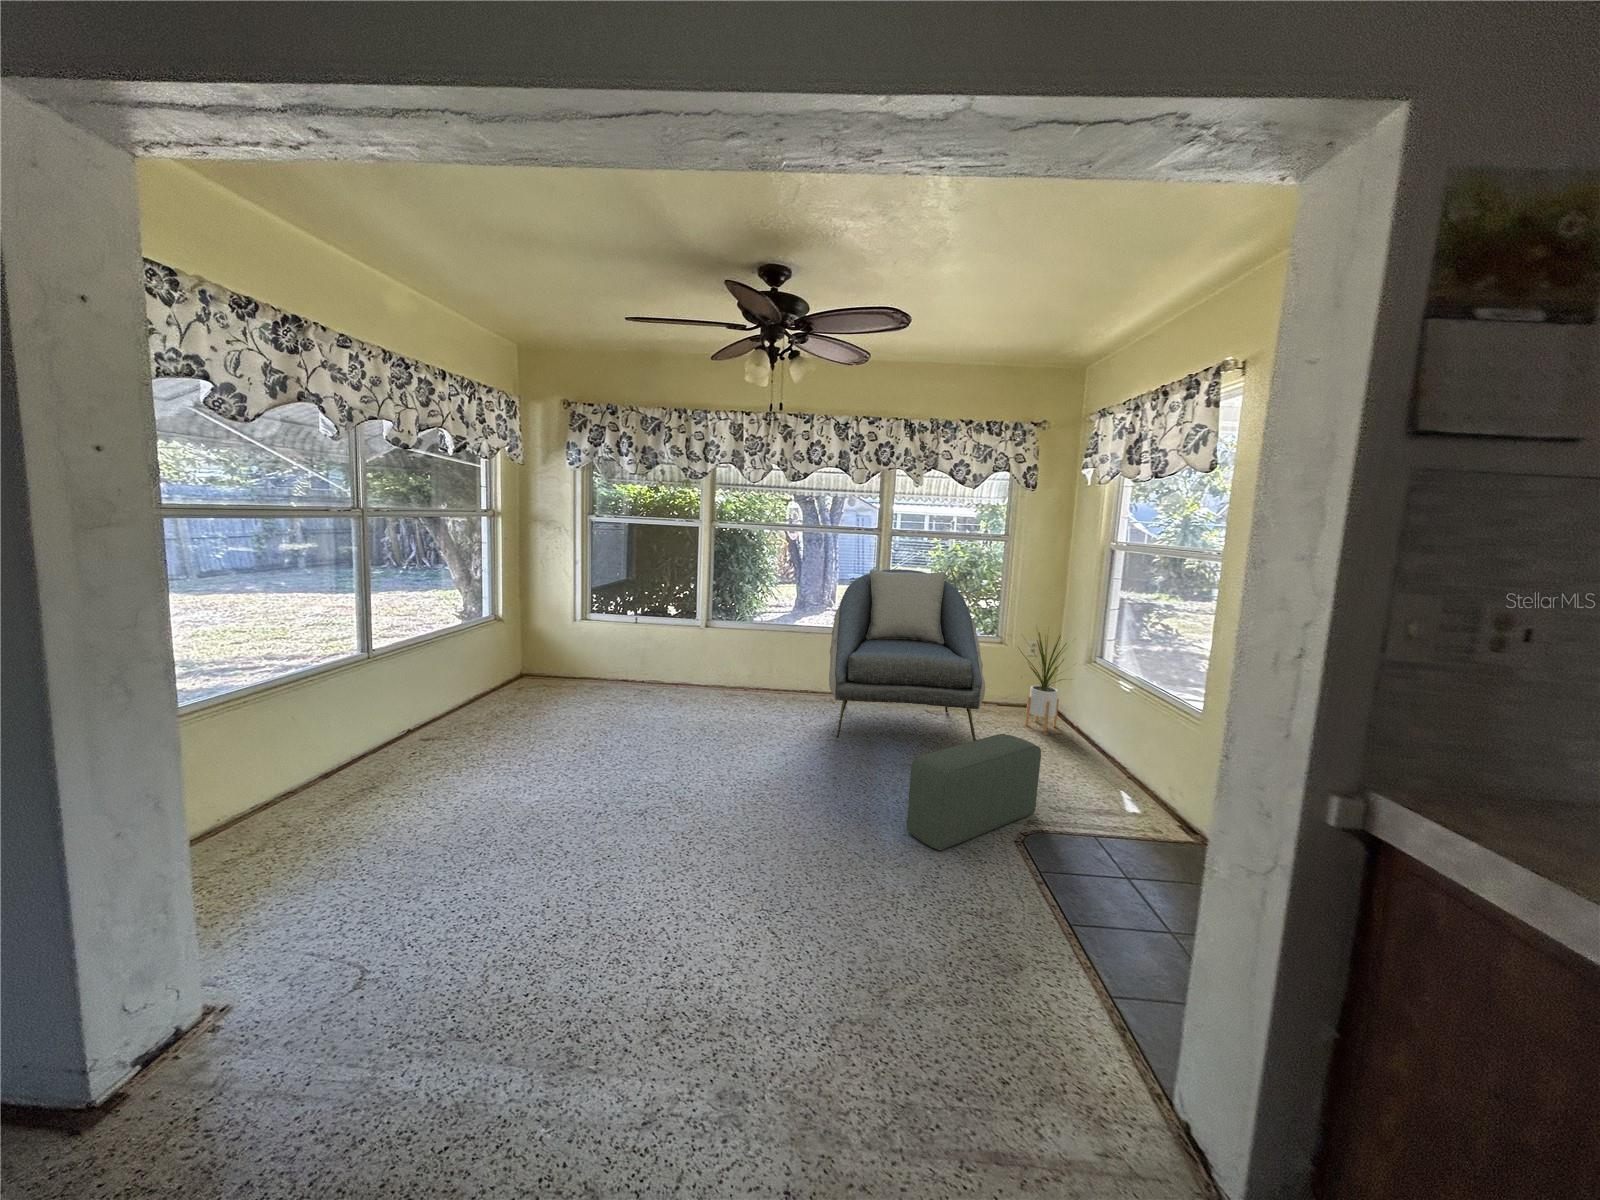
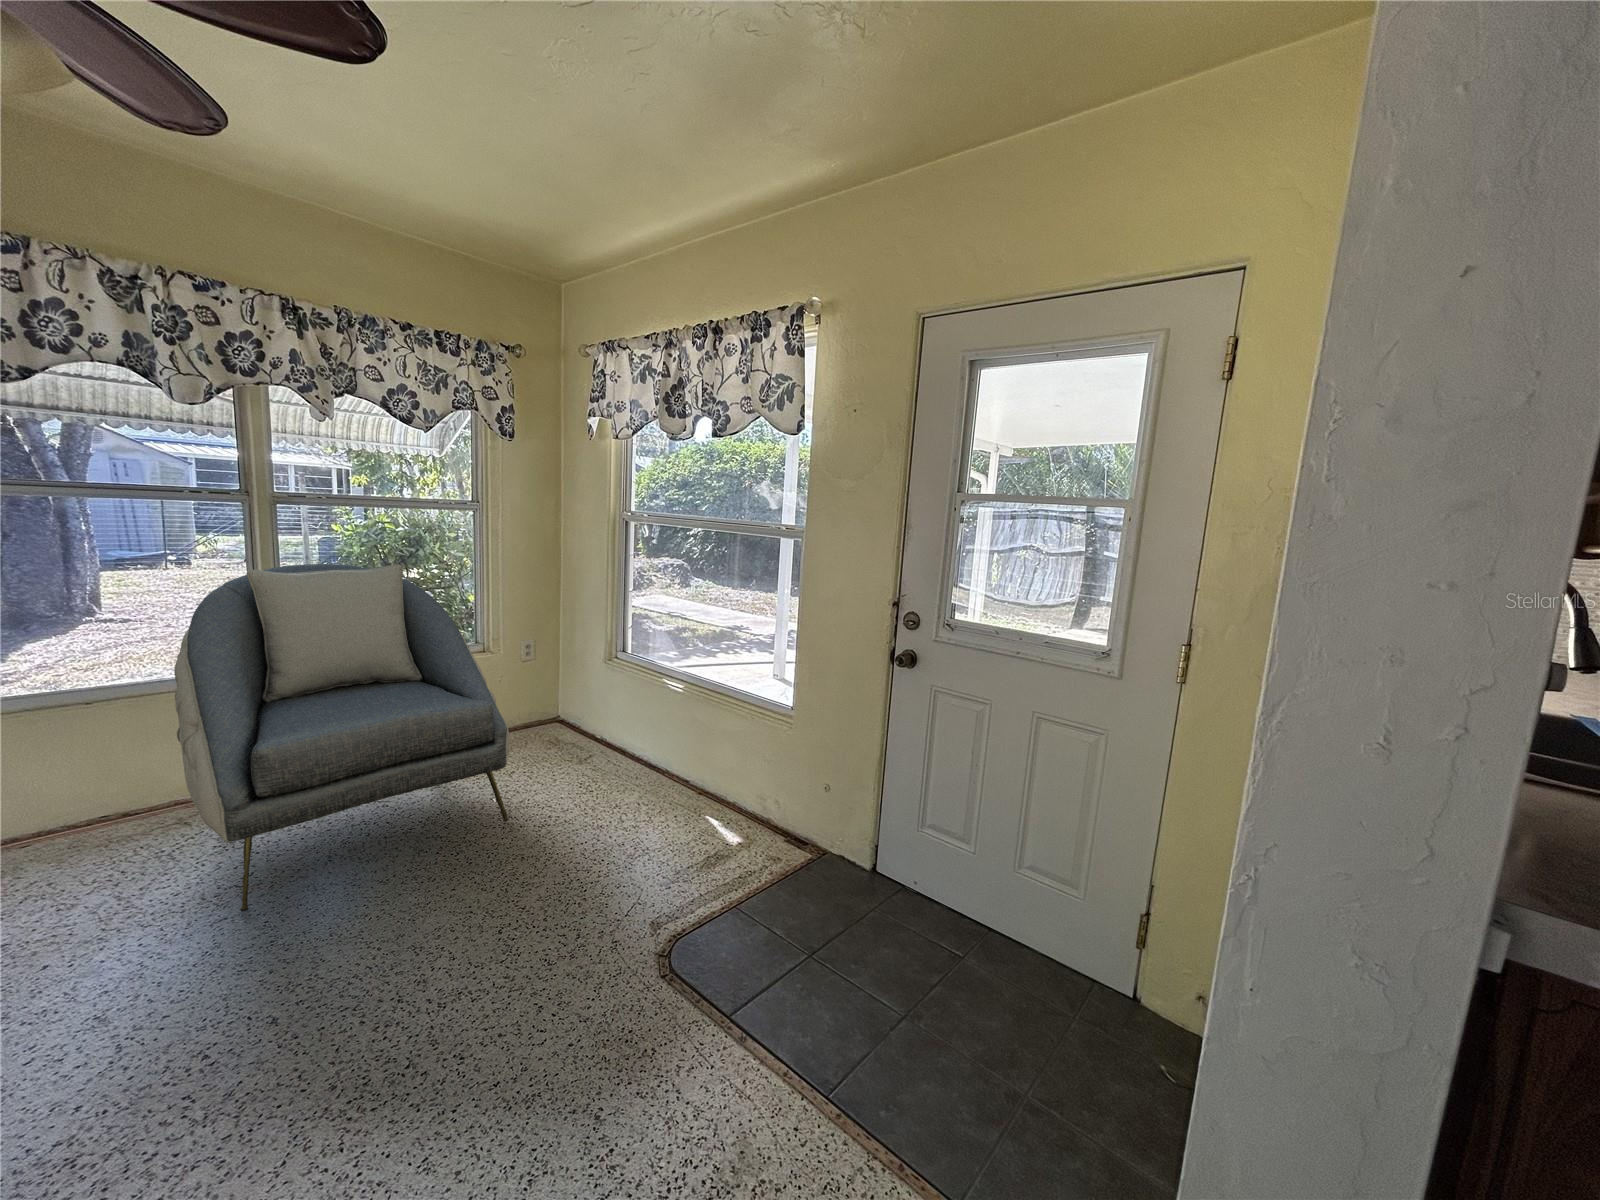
house plant: present [1018,632,1075,731] -> none [521,622,602,759]
pouf: present [907,734,1041,850] -> none [503,805,648,1054]

